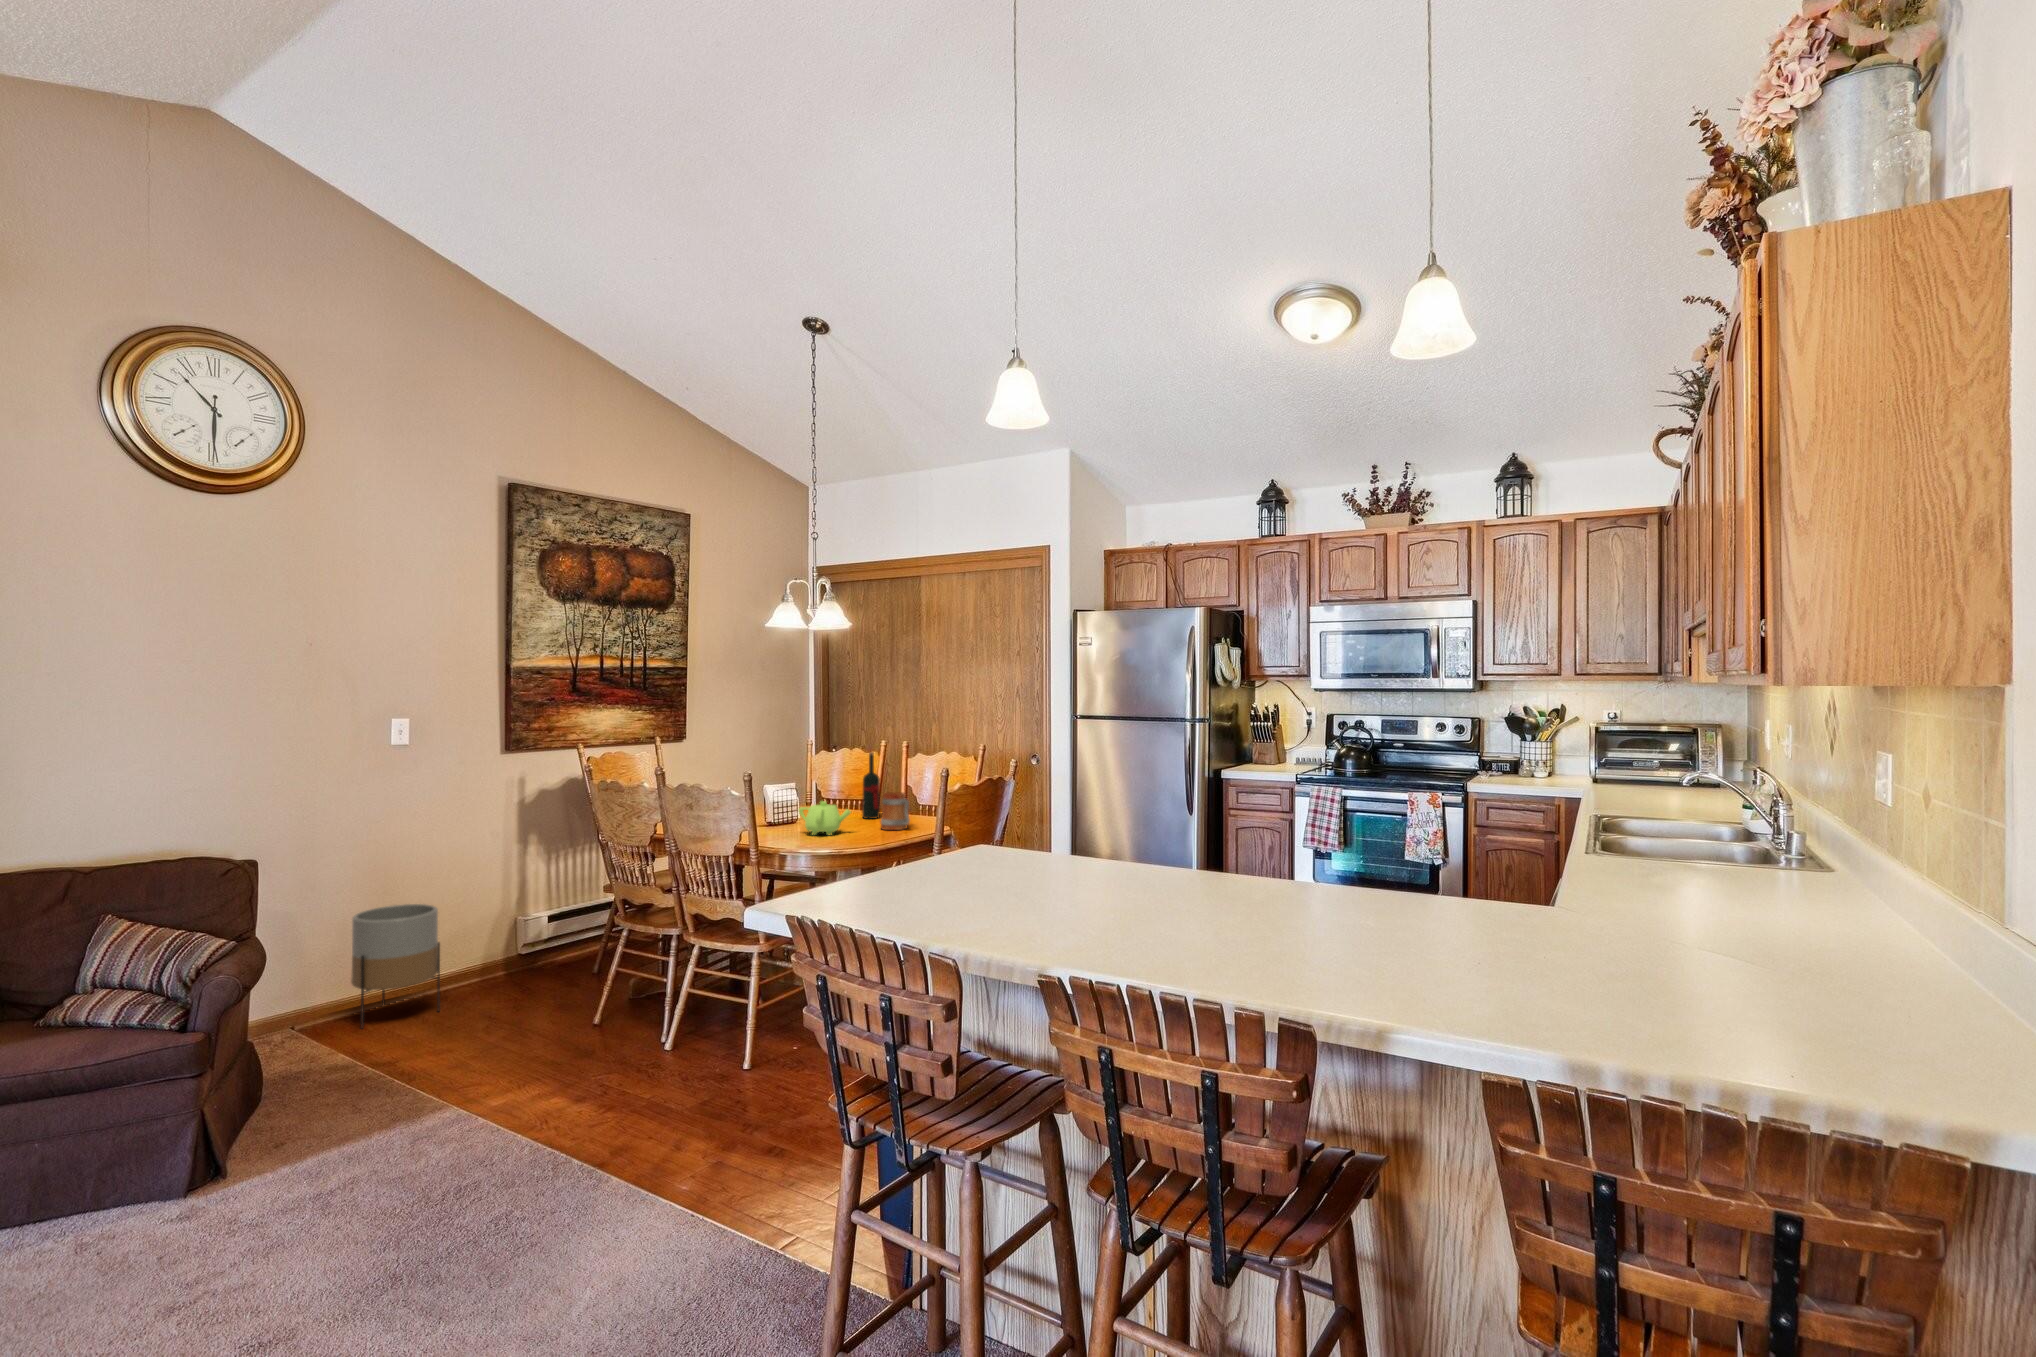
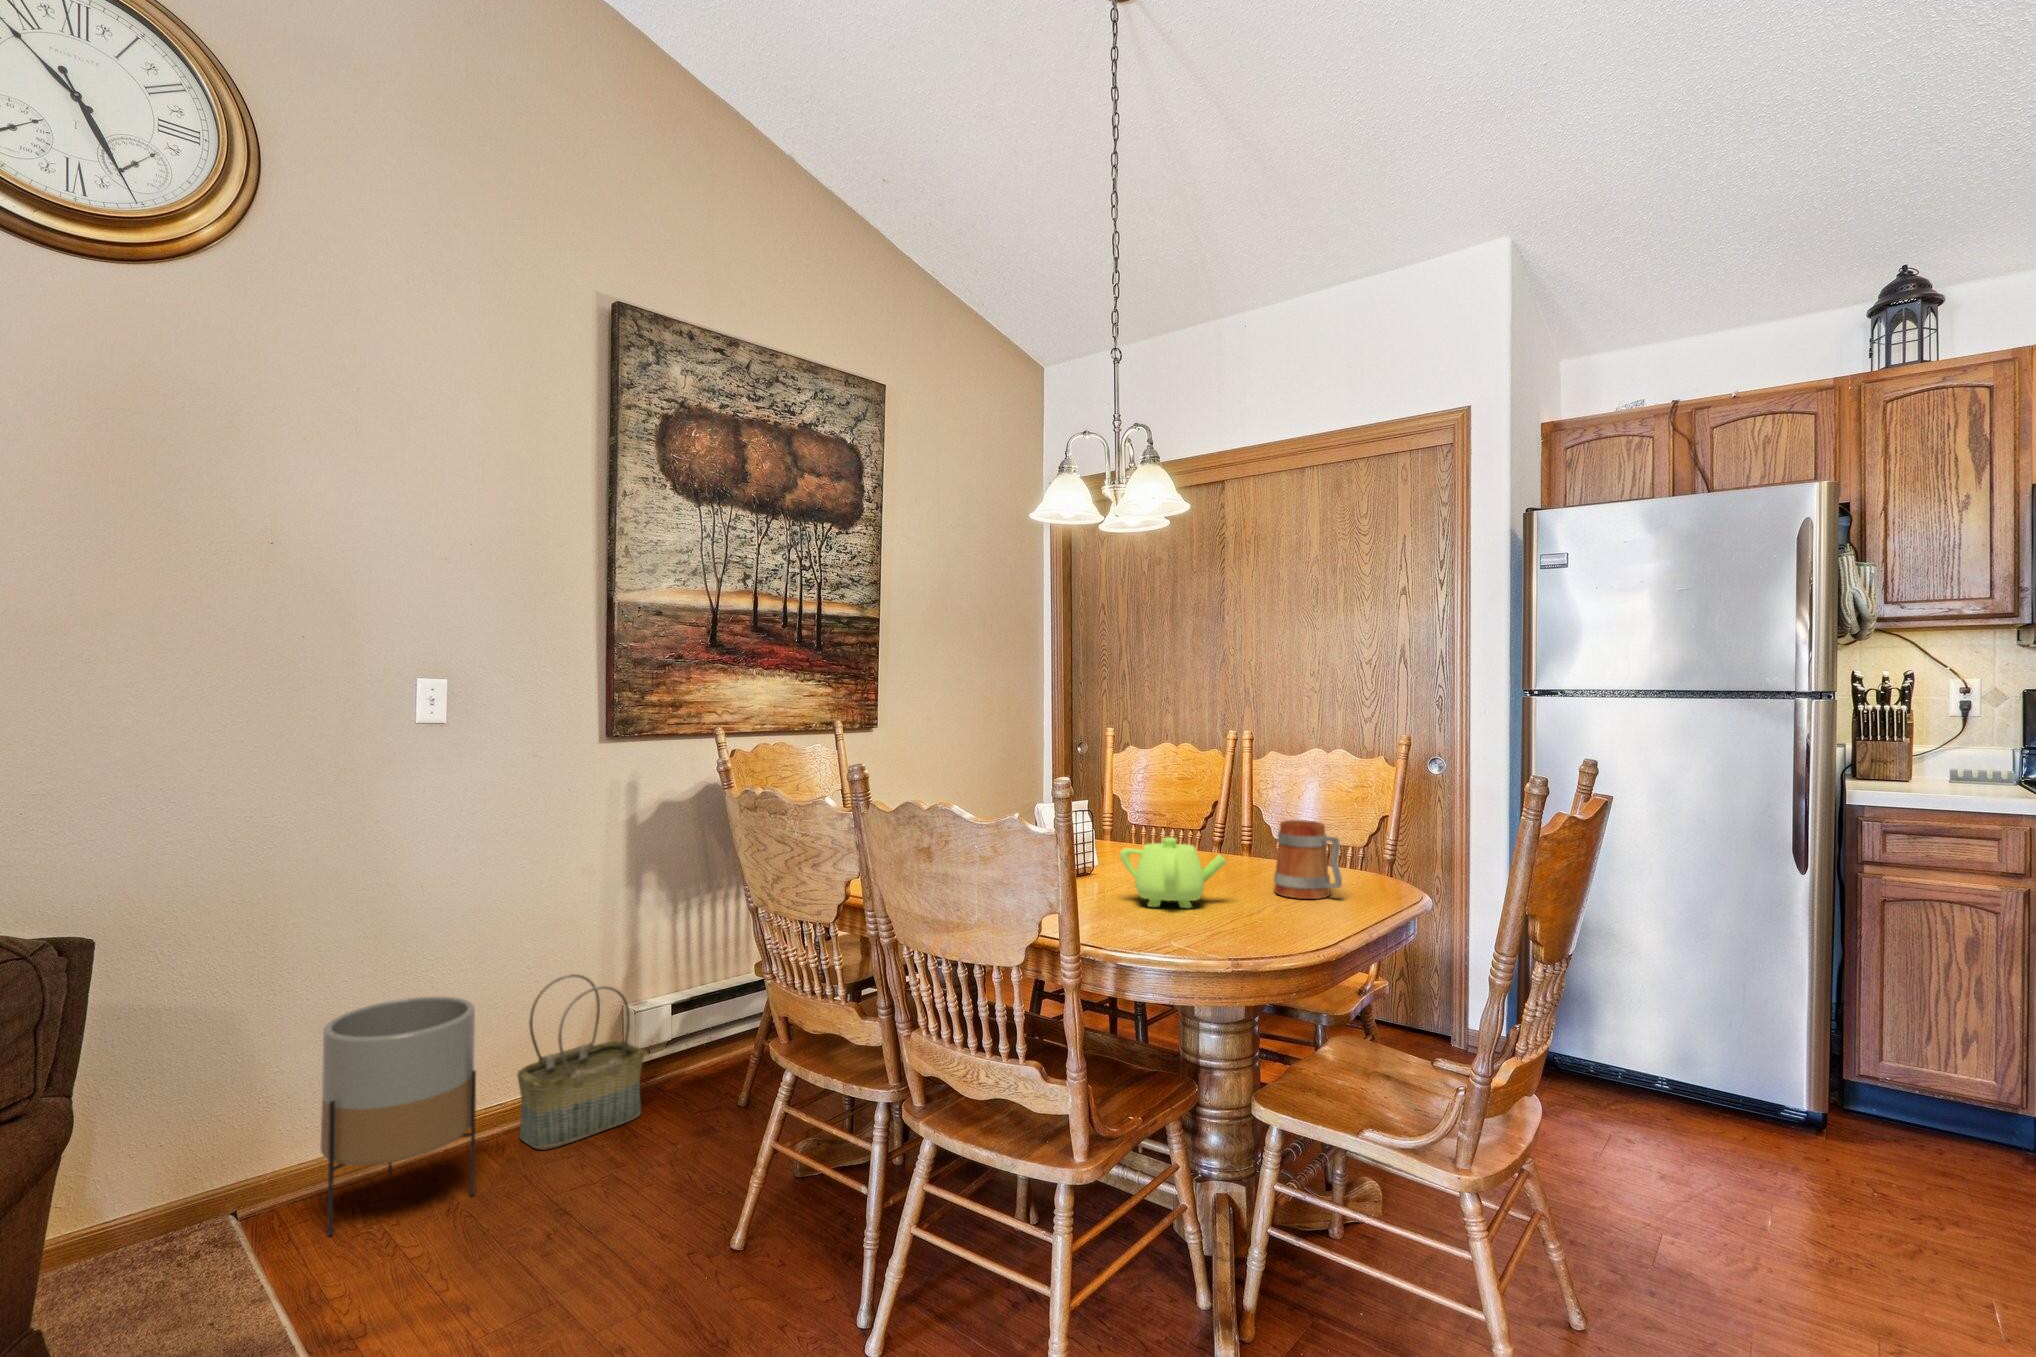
wine bottle: present [862,752,880,819] -> none [1210,743,1245,868]
basket: none [456,895,534,994] -> present [517,974,644,1150]

